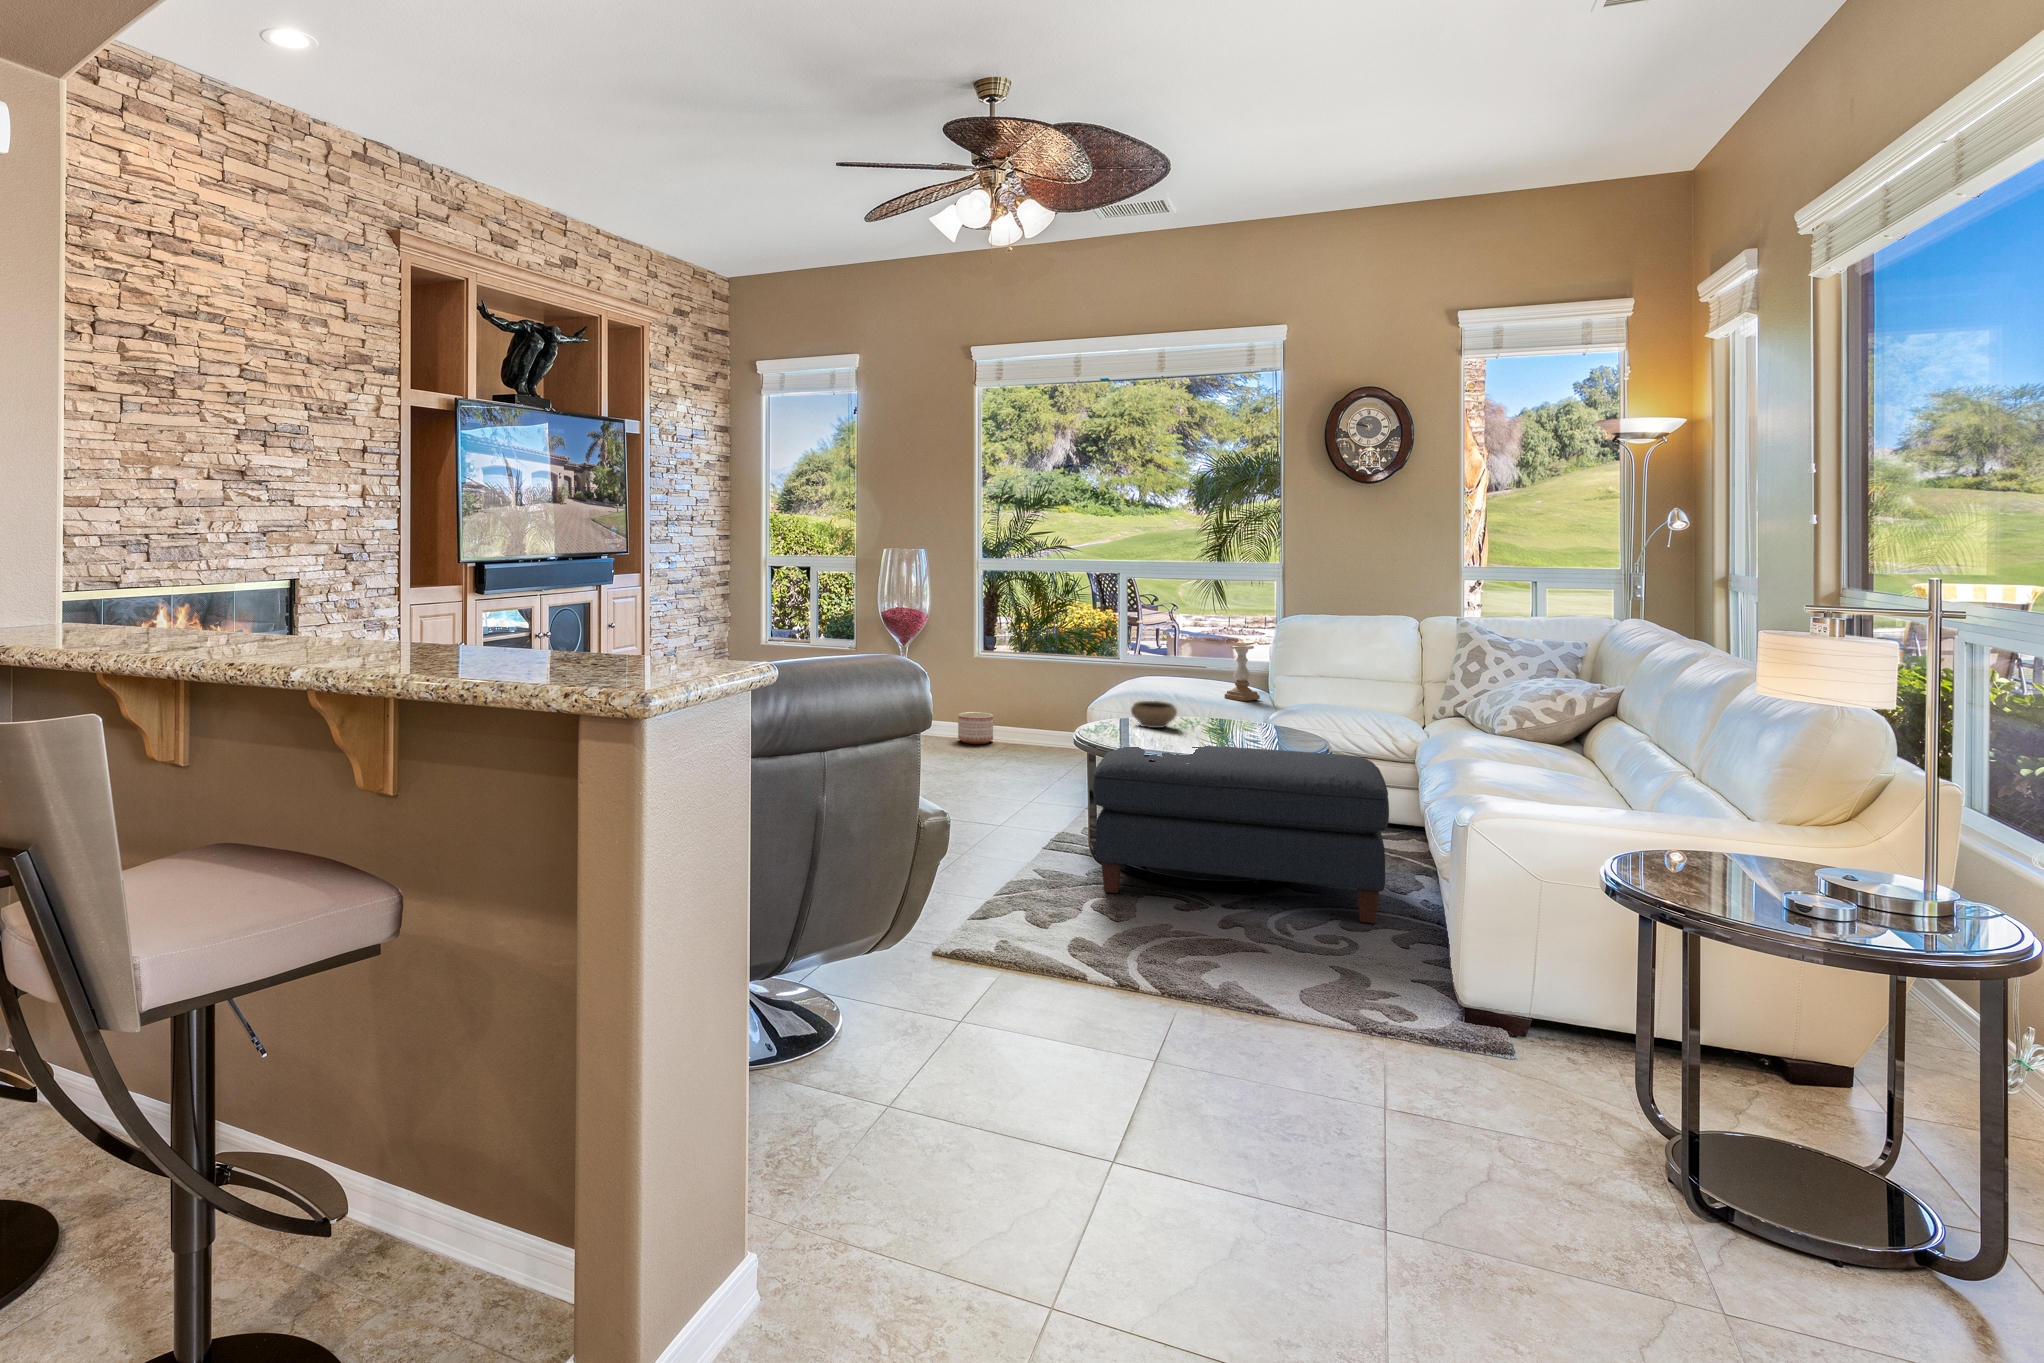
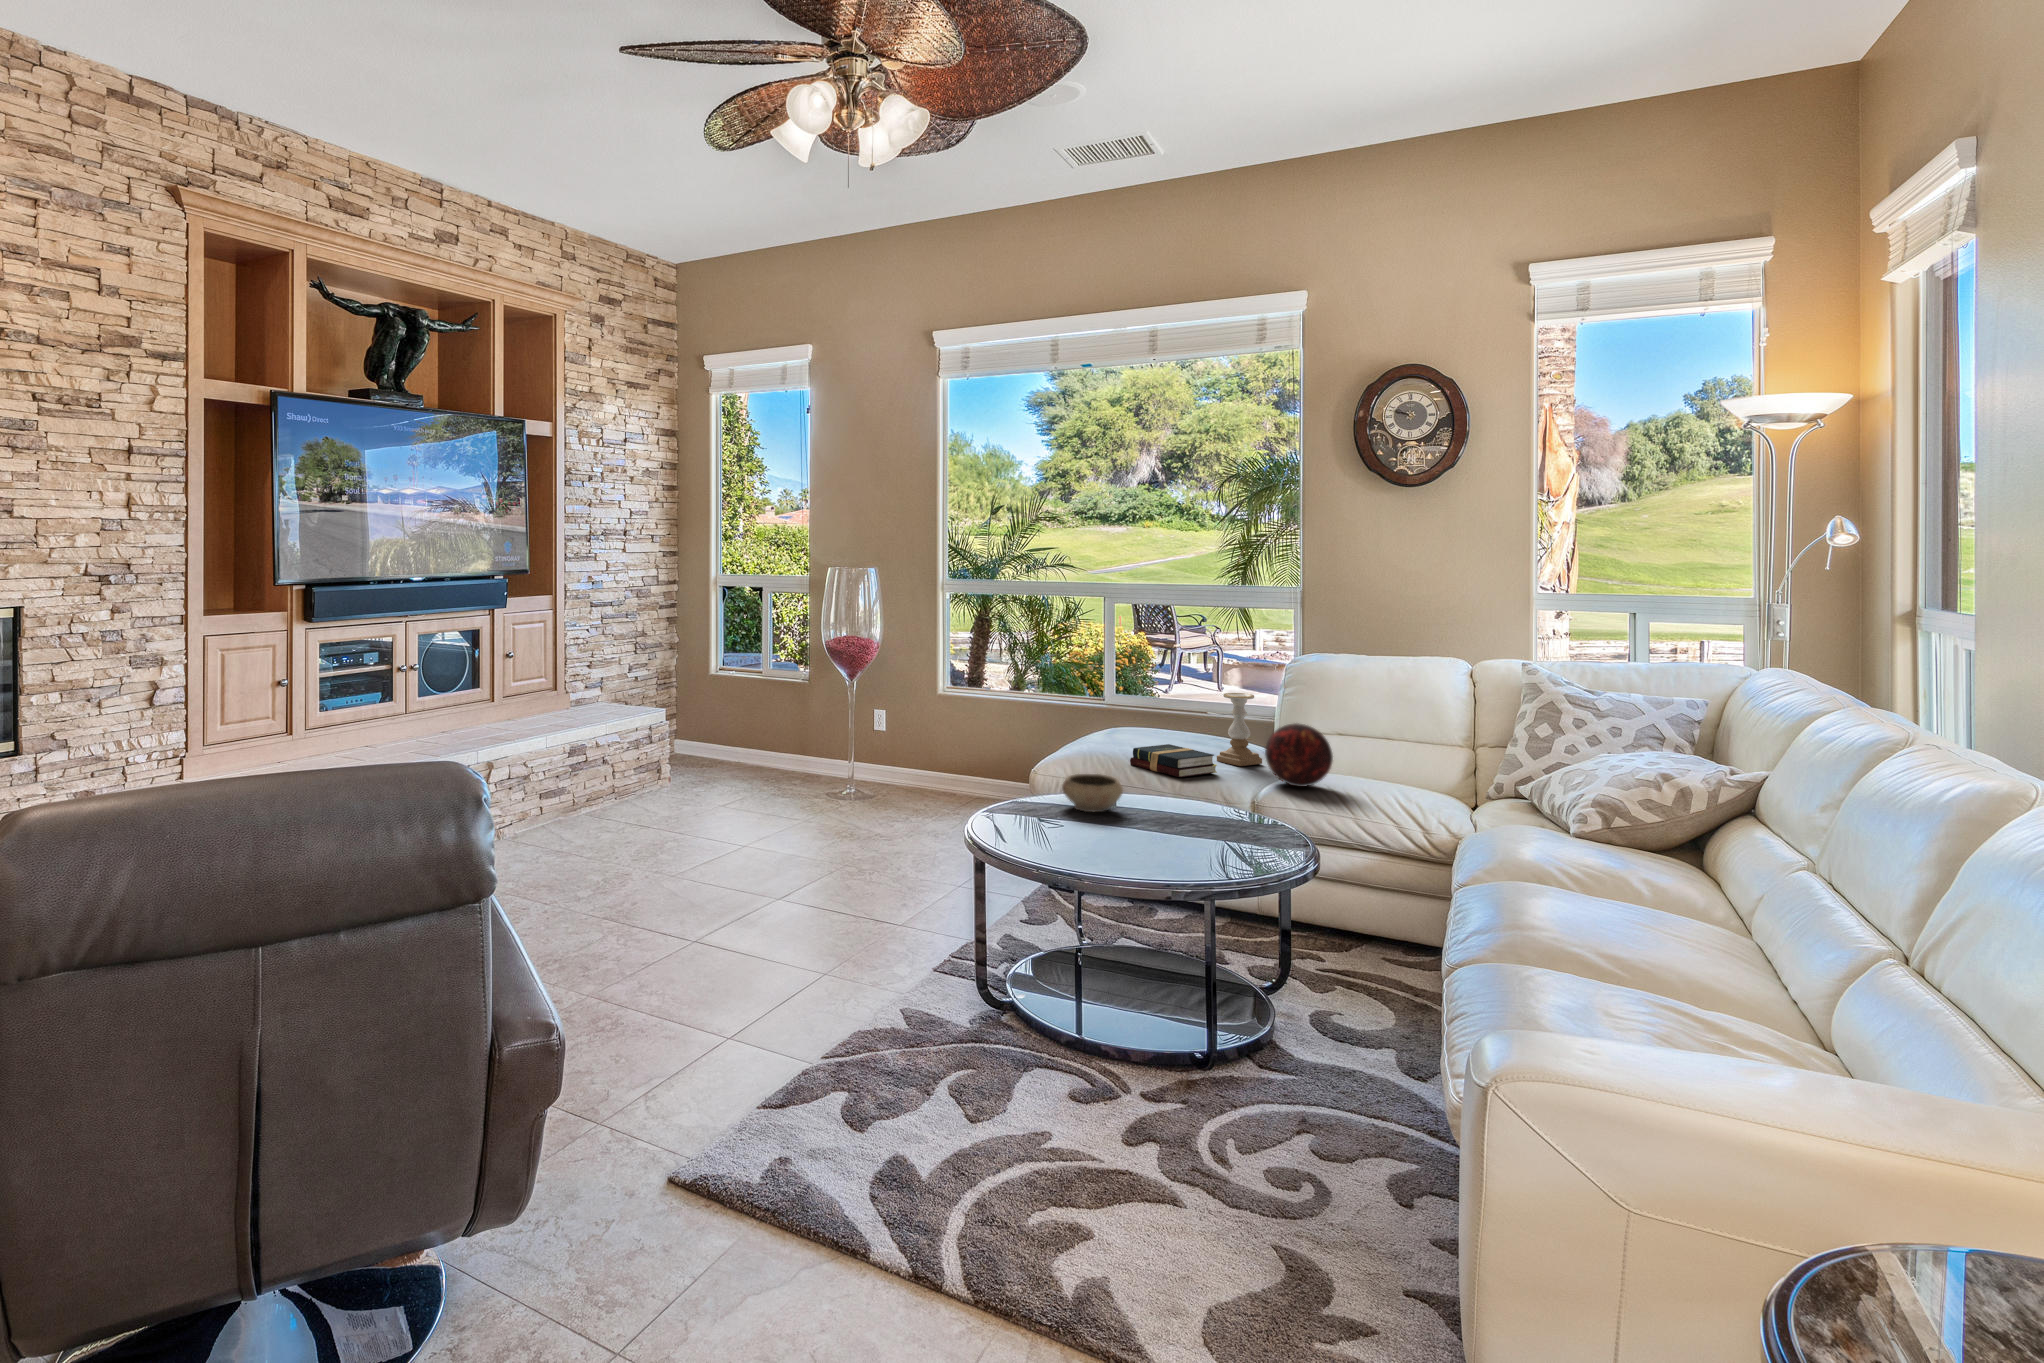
decorative orb: none [1268,665,1319,713] -> present [1265,723,1333,787]
hardback book: none [1162,685,1230,708] -> present [1130,744,1217,777]
planter: present [958,712,993,744] -> none [917,760,959,800]
ottoman: present [1093,746,1389,923] -> none [971,834,1388,1142]

